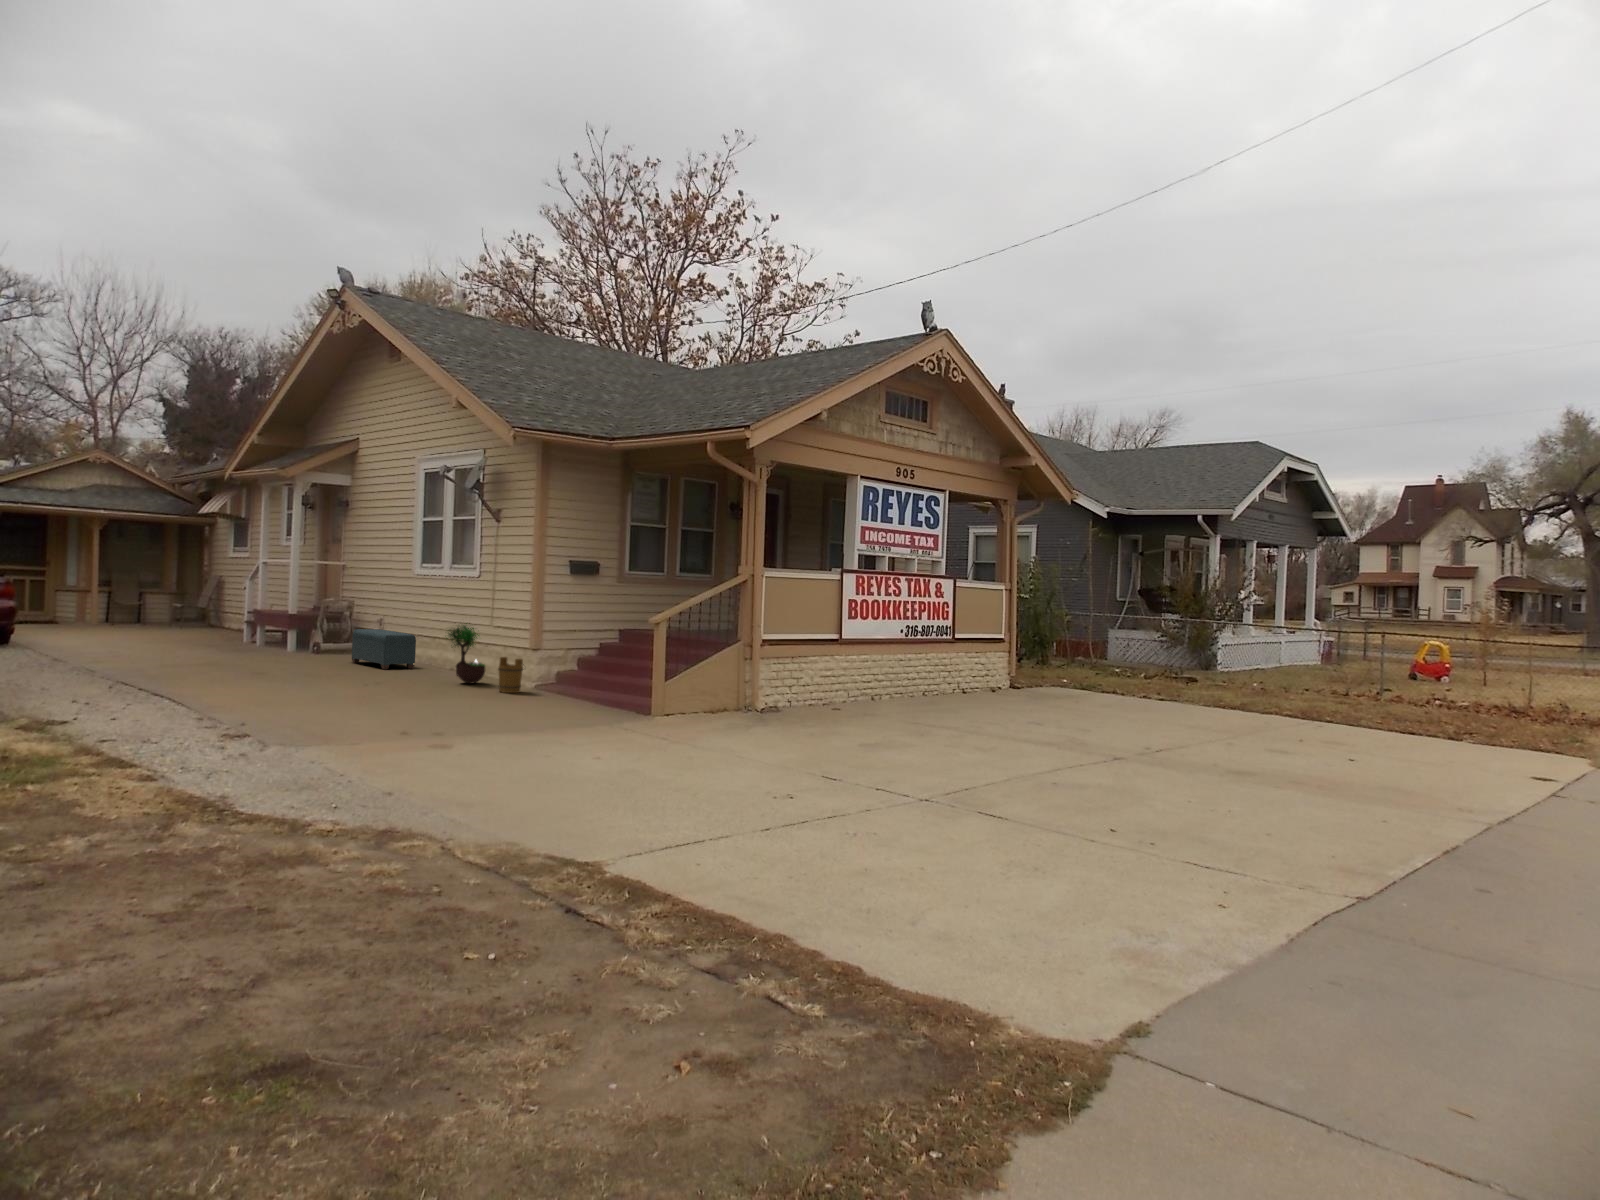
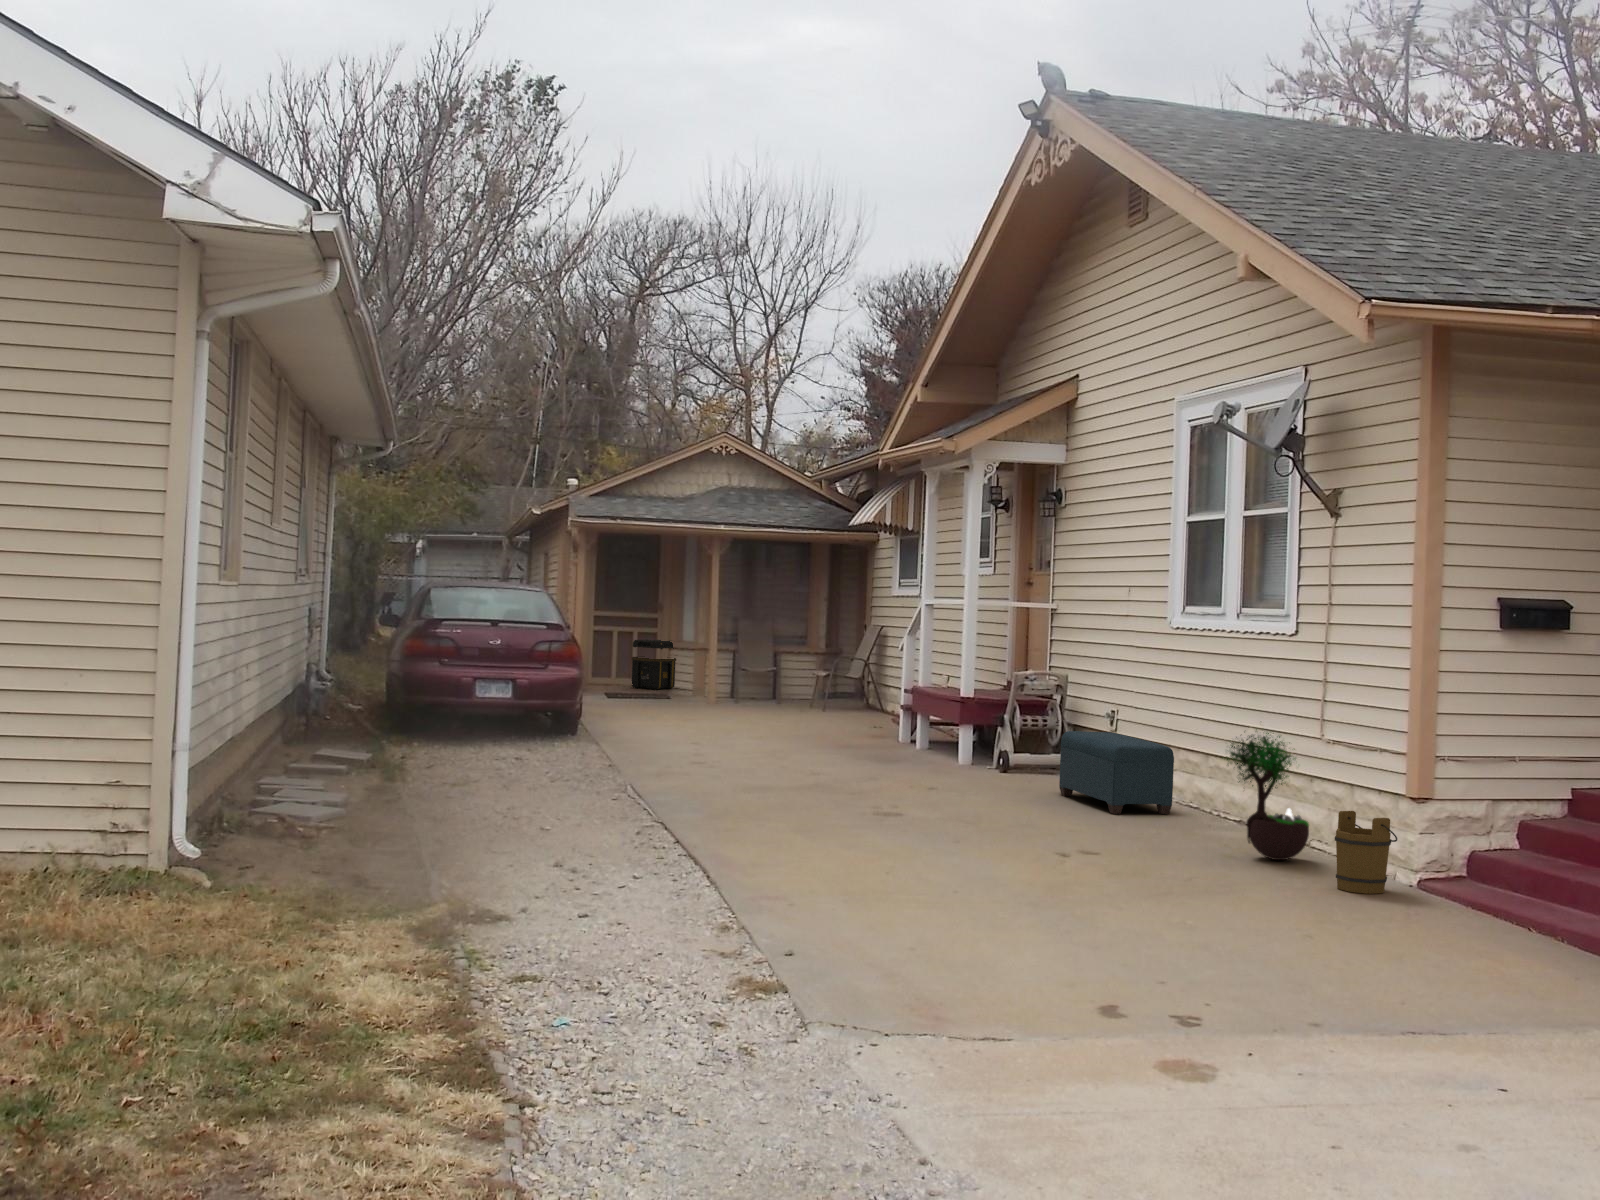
toolbox: none [27,584,63,617] -> present [631,639,676,690]

